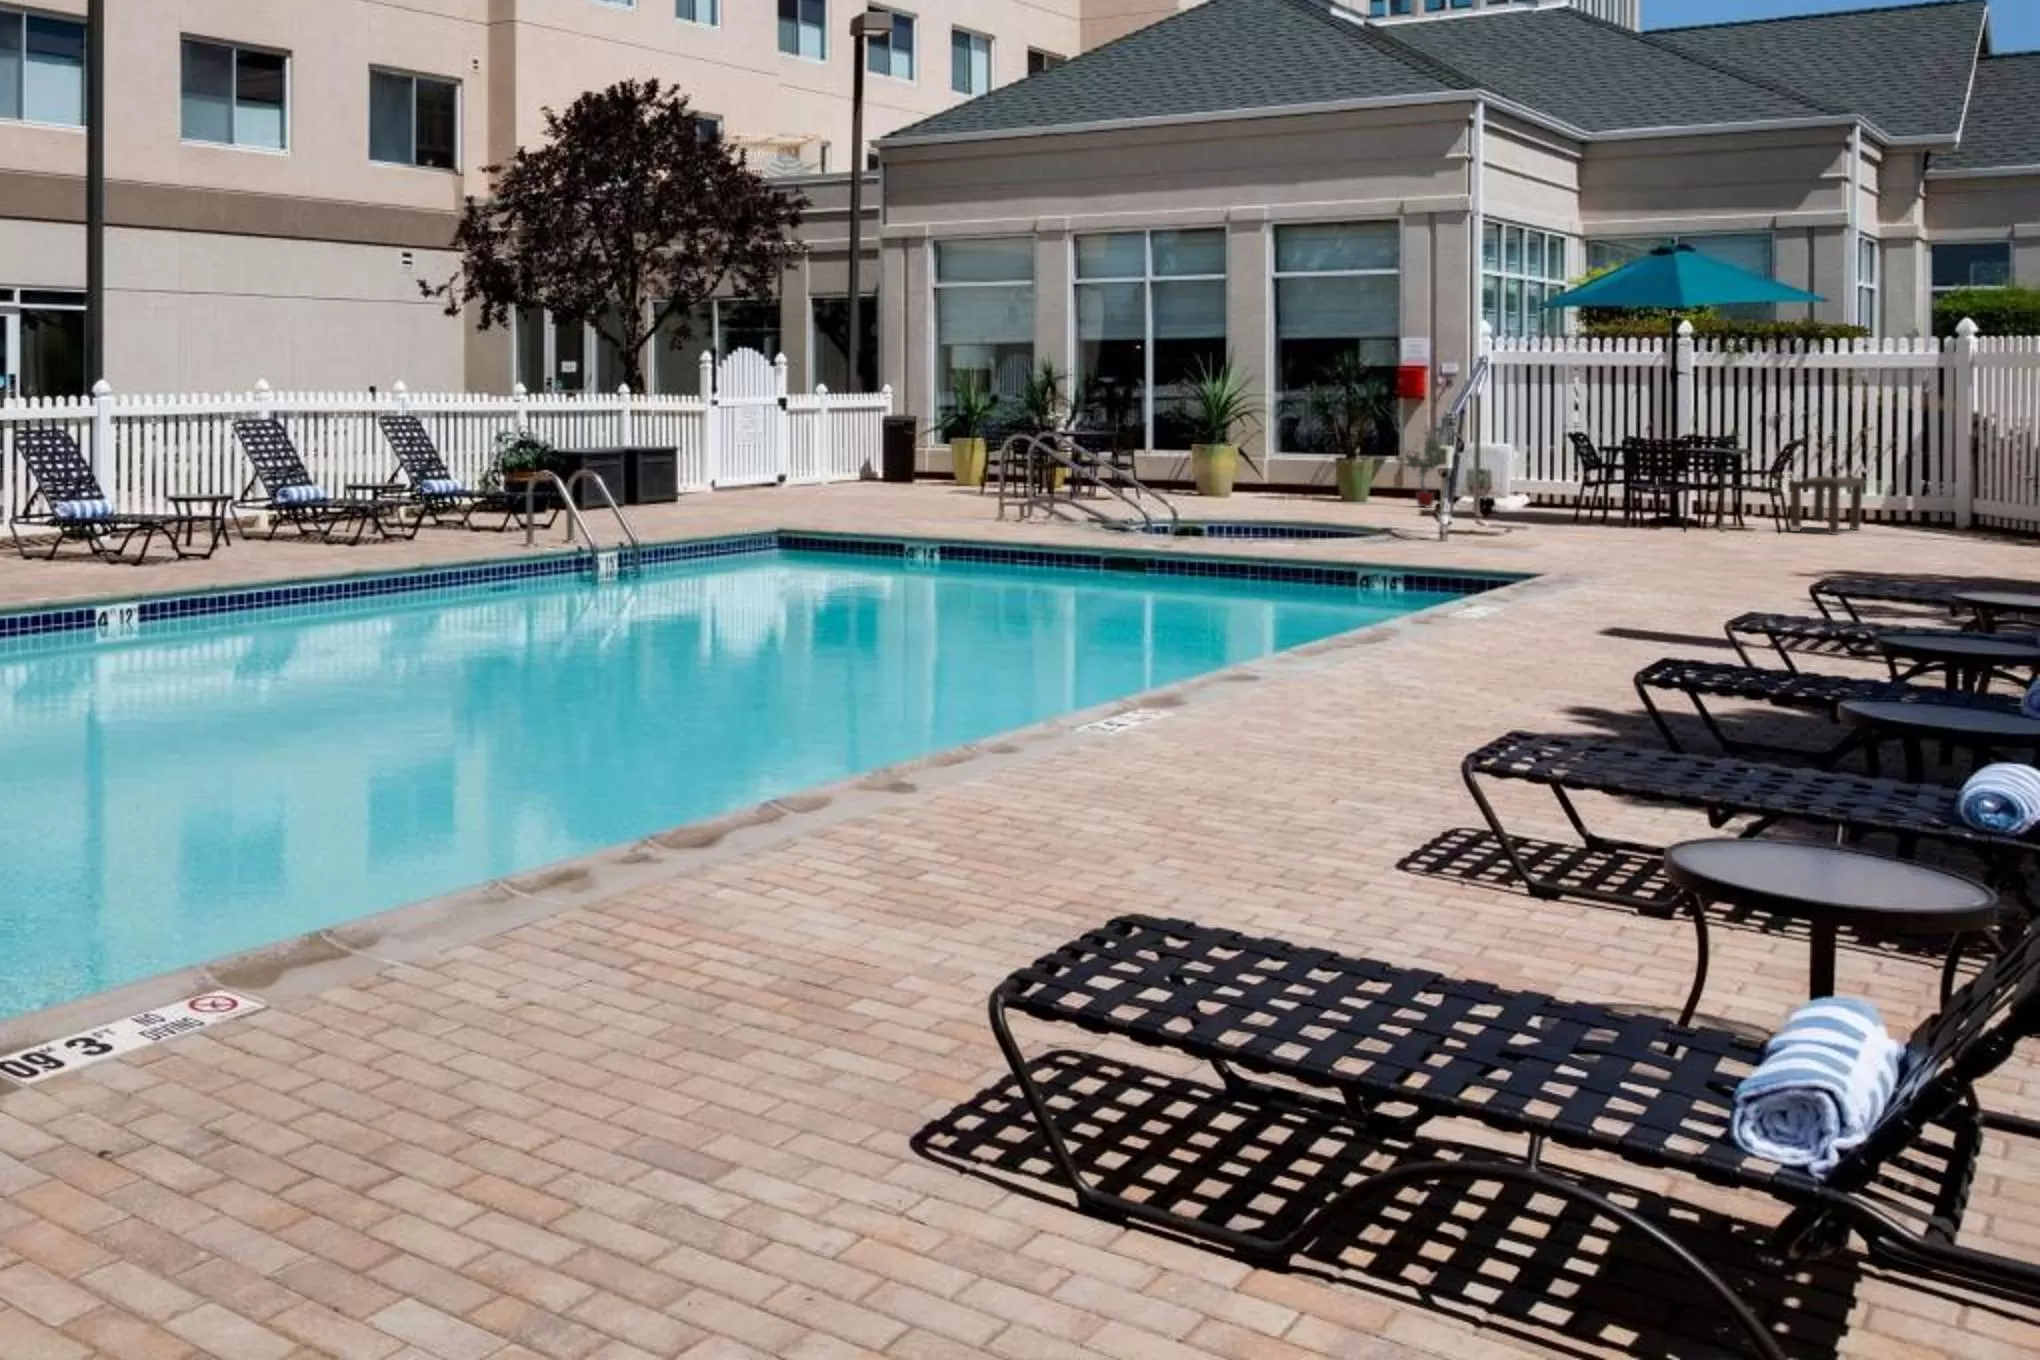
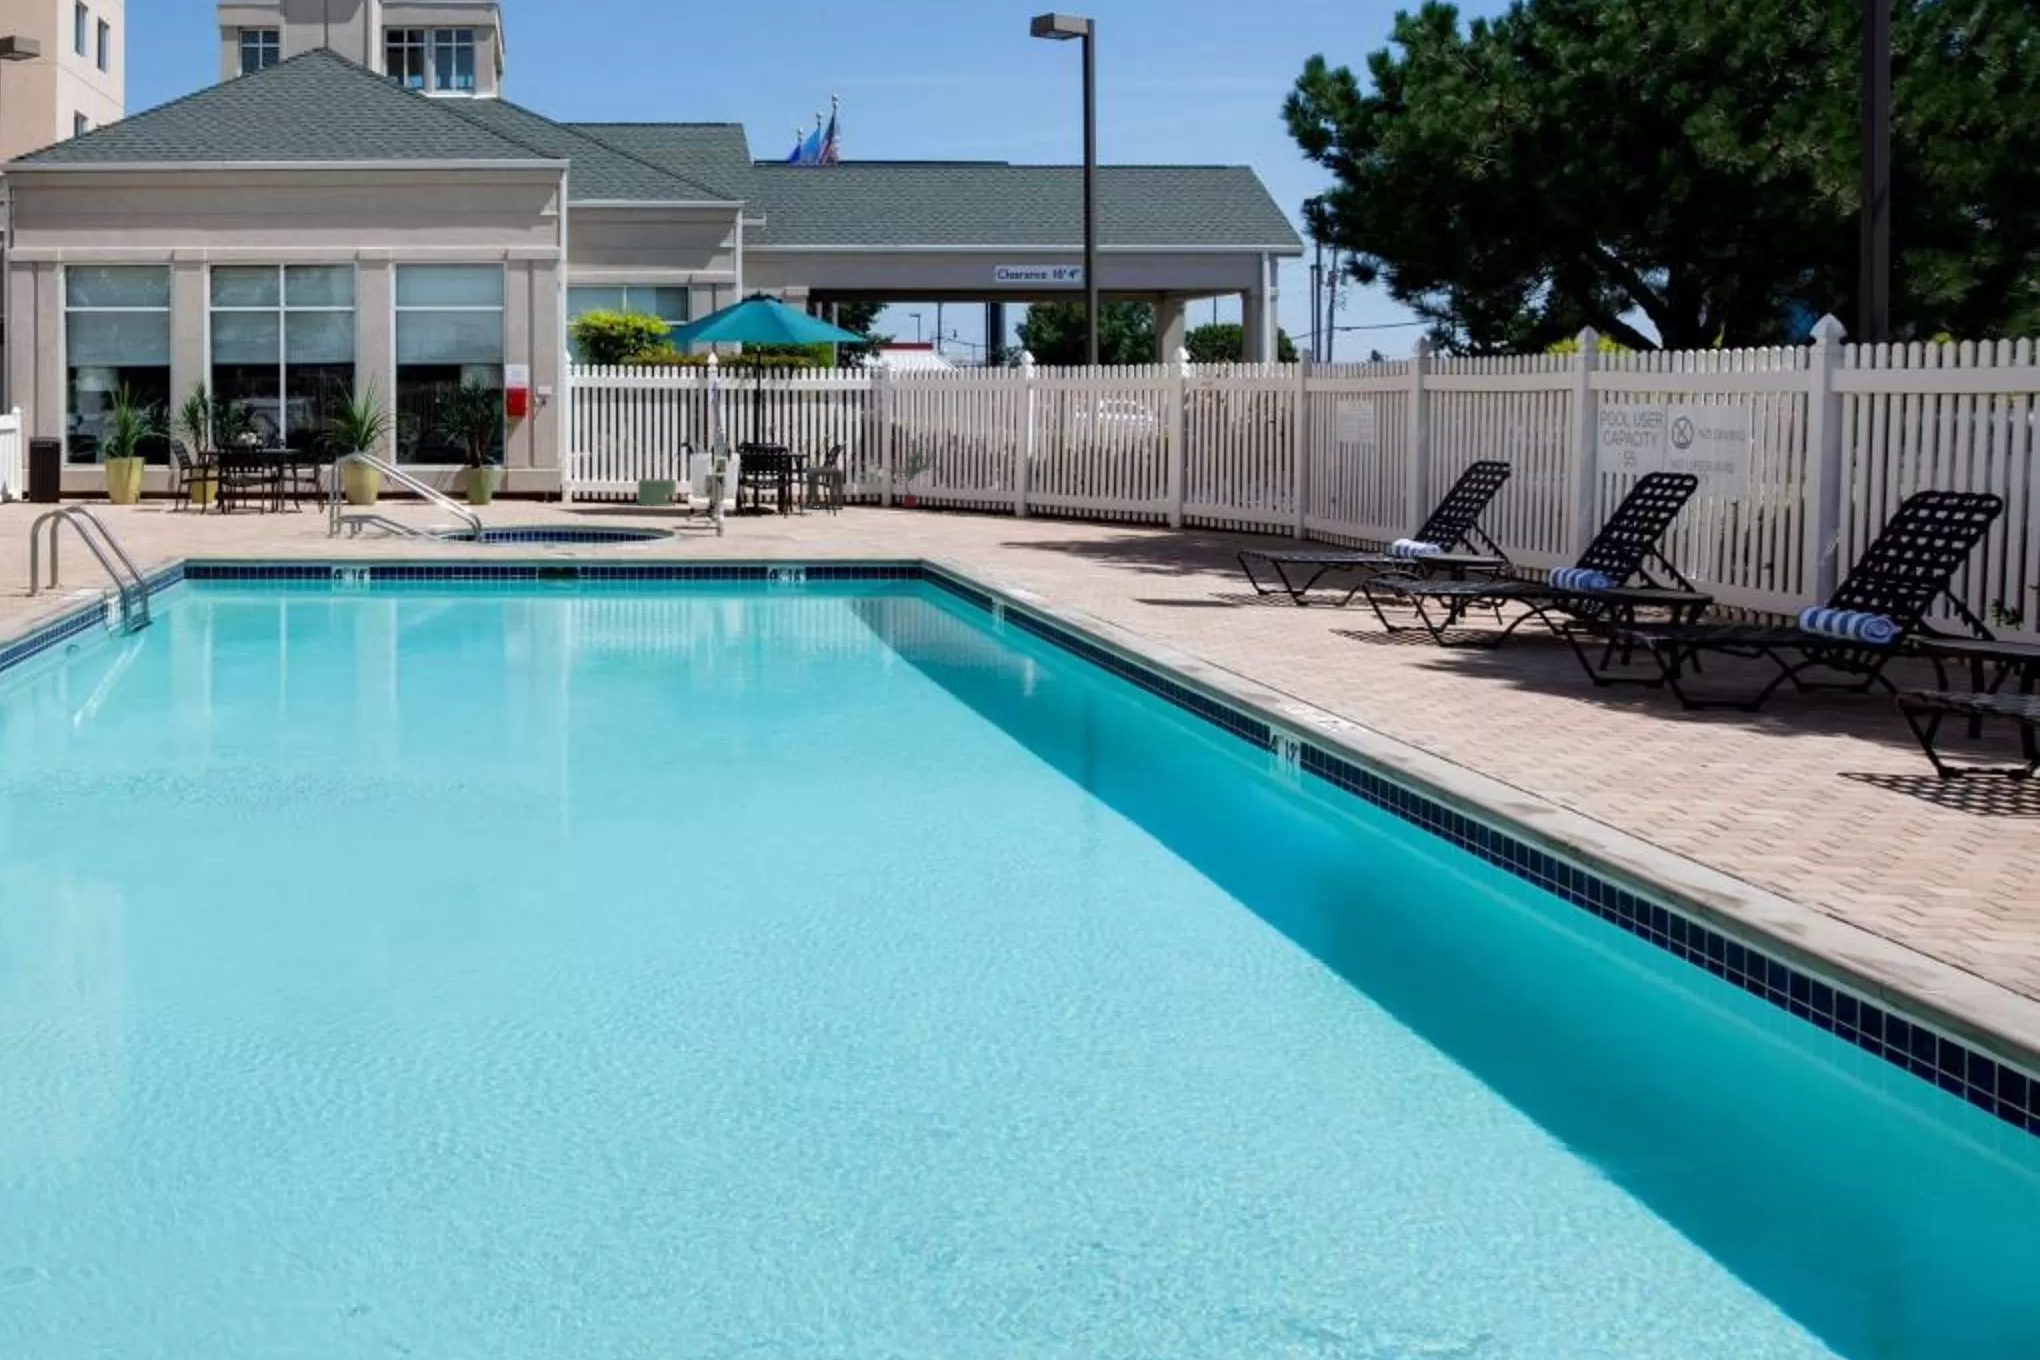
potted tree: present [1401,430,1443,507] -> present [888,443,934,508]
storage box: none [1565,482,1624,518] -> present [638,479,676,506]

